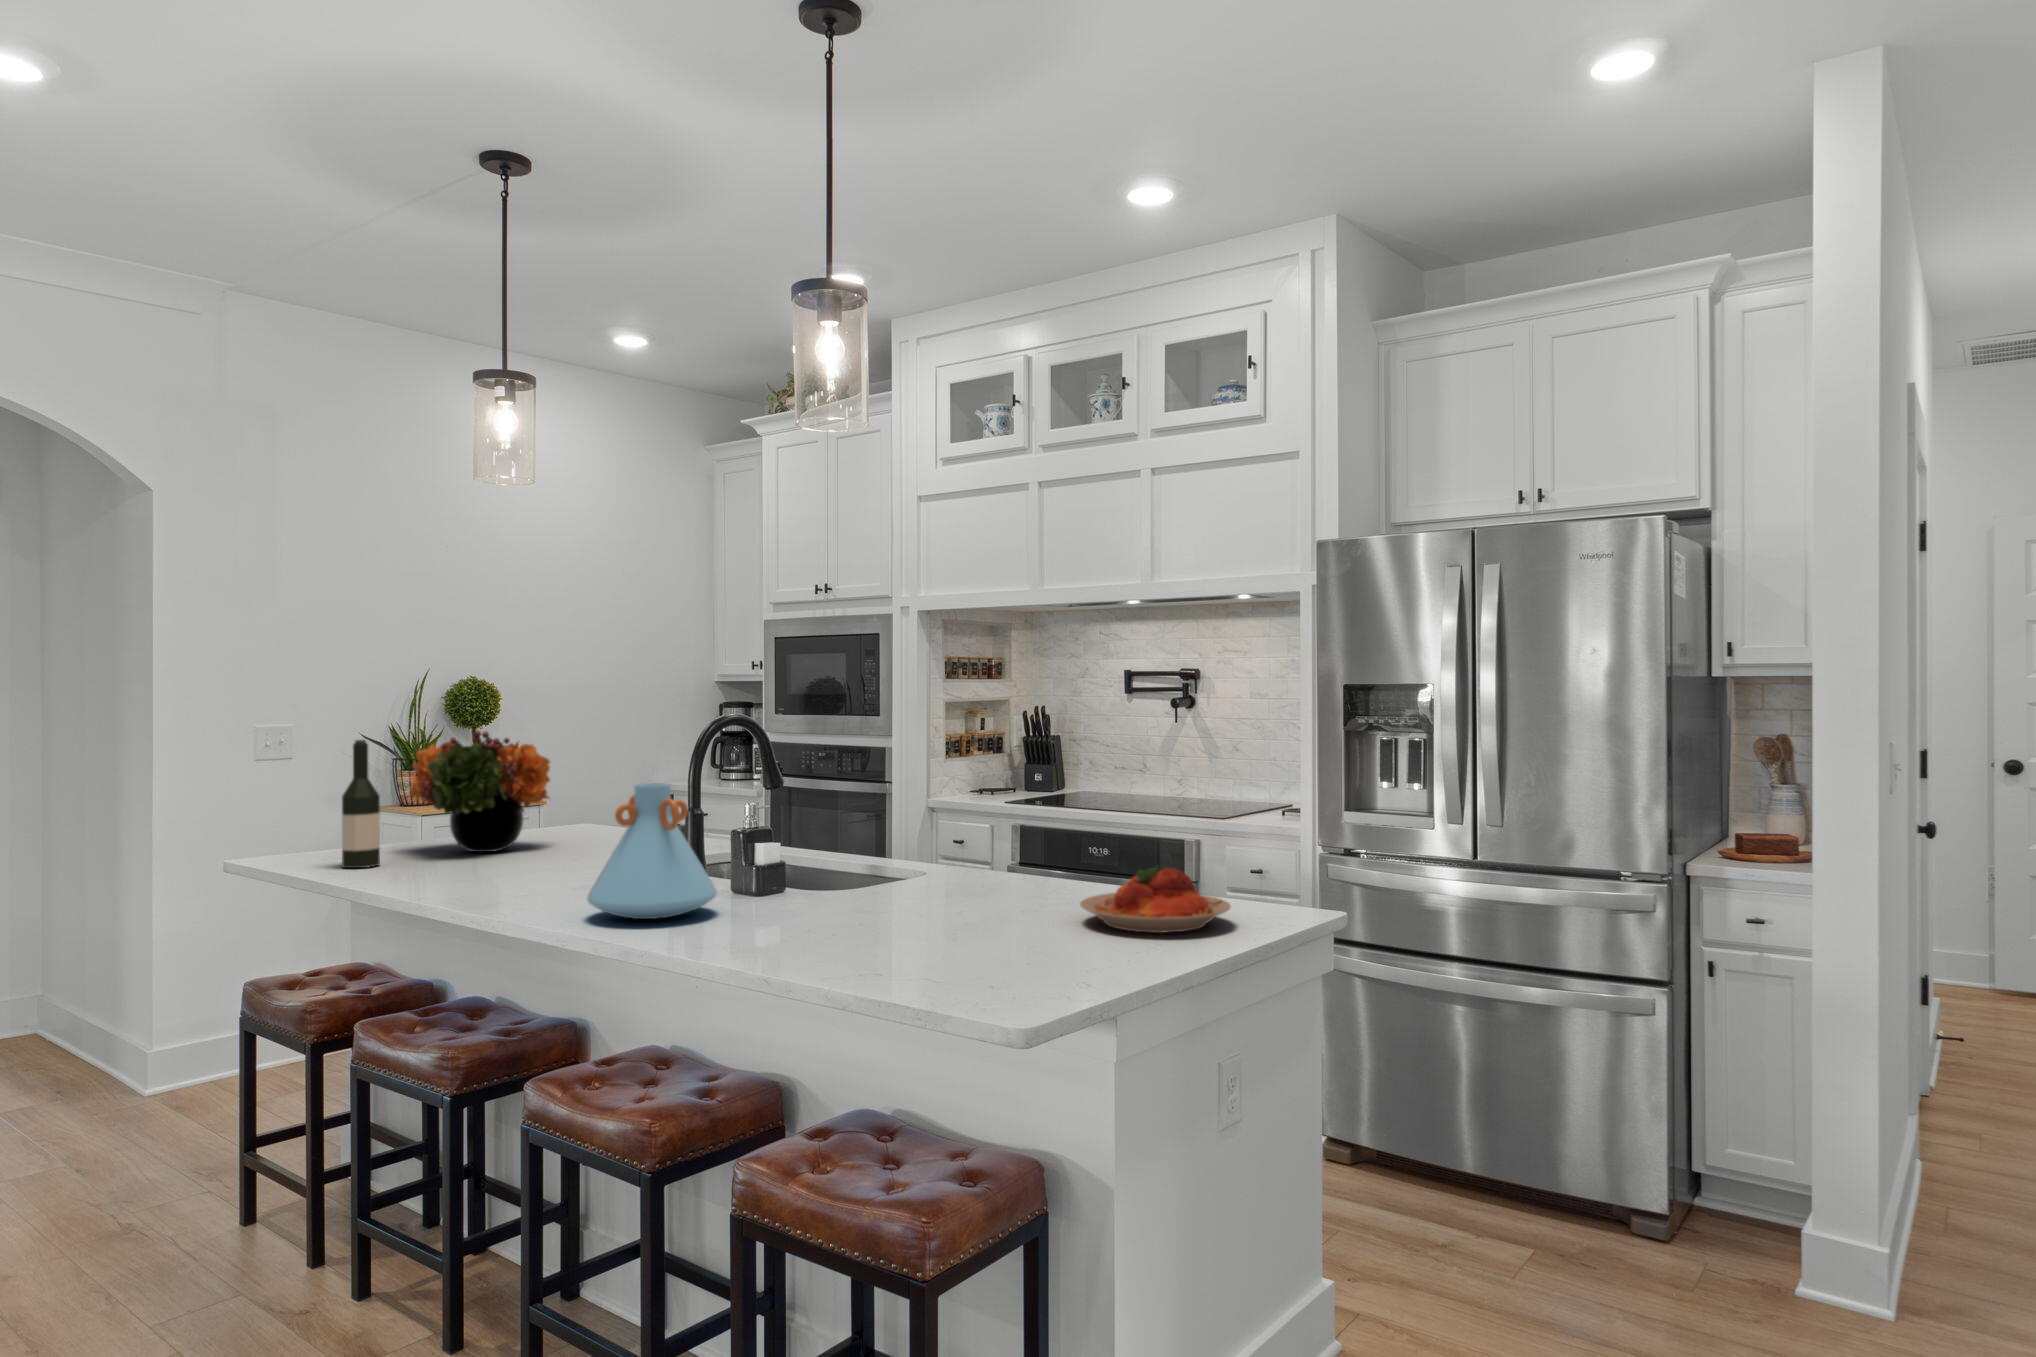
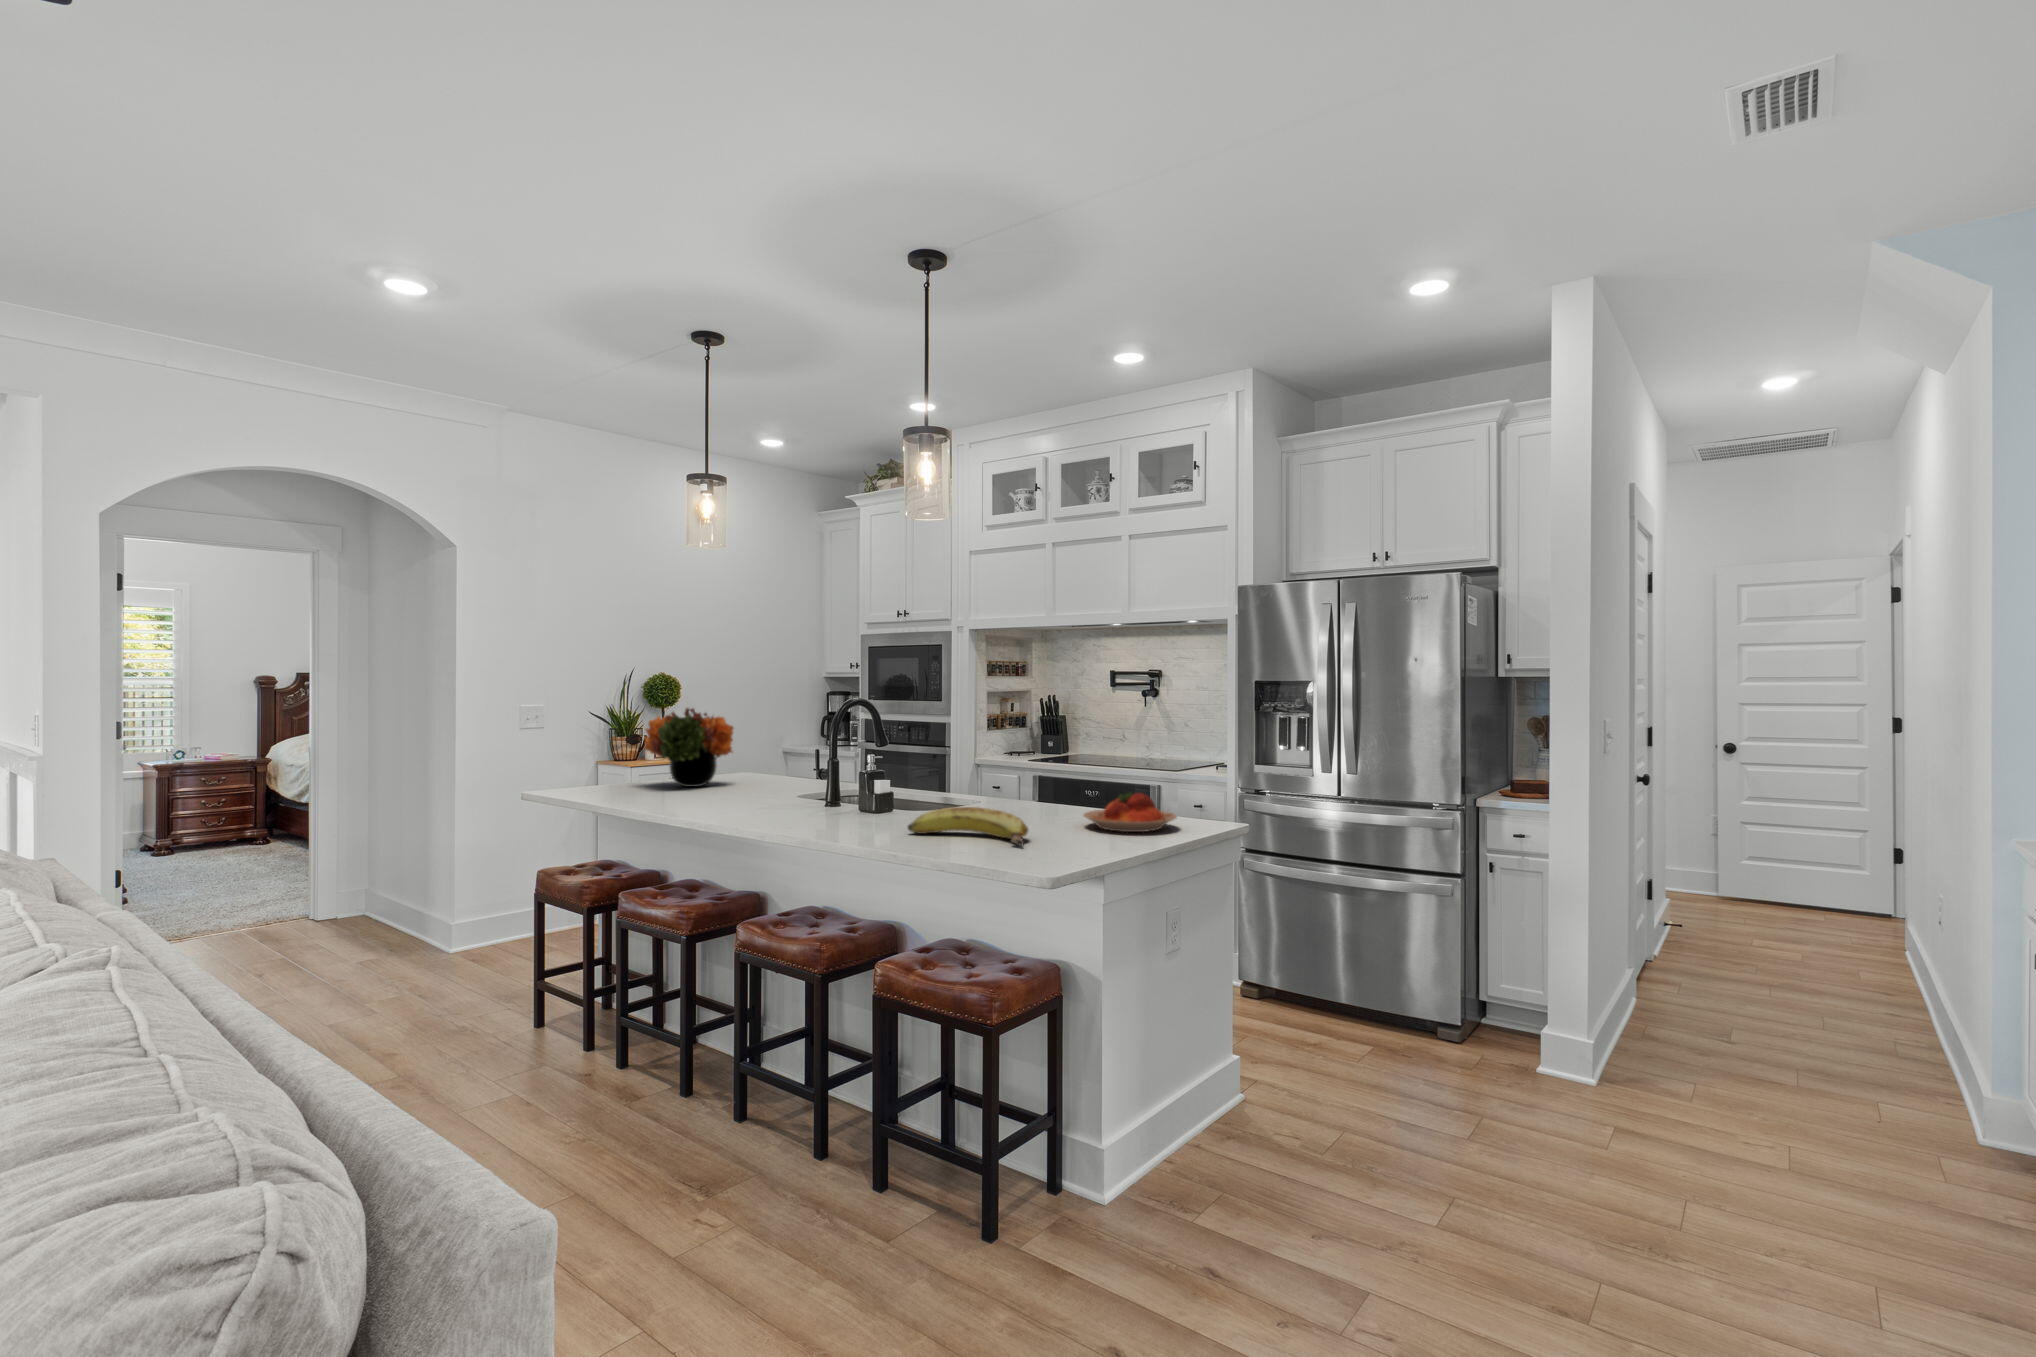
wine bottle: present [342,740,380,868] -> none [605,712,629,795]
vase: present [587,783,717,919] -> none [776,739,856,823]
banana: none [794,895,989,966] -> present [908,807,1028,846]

